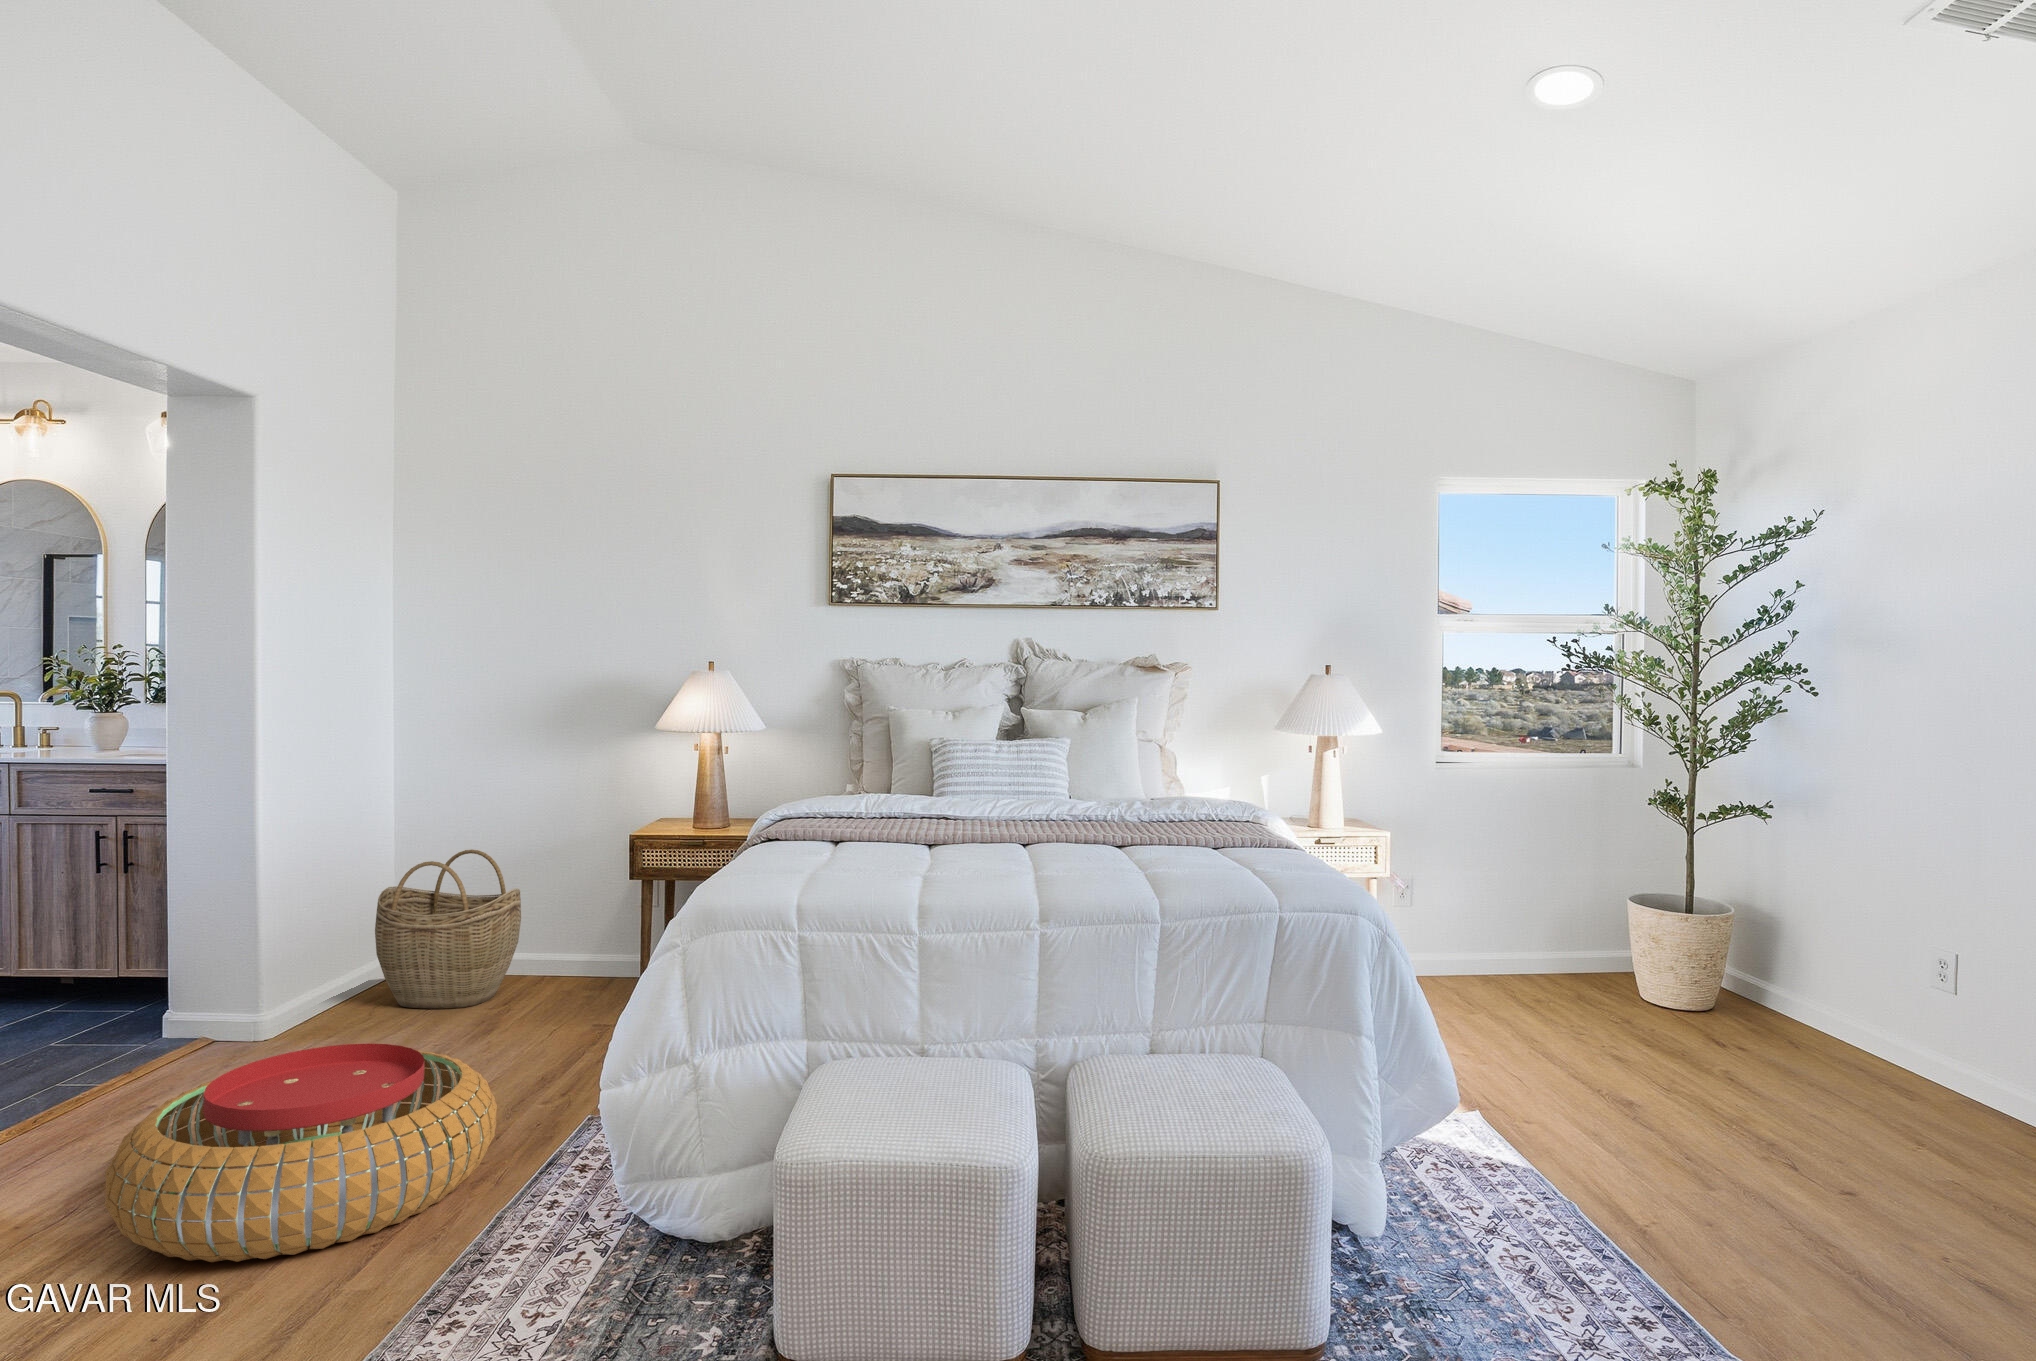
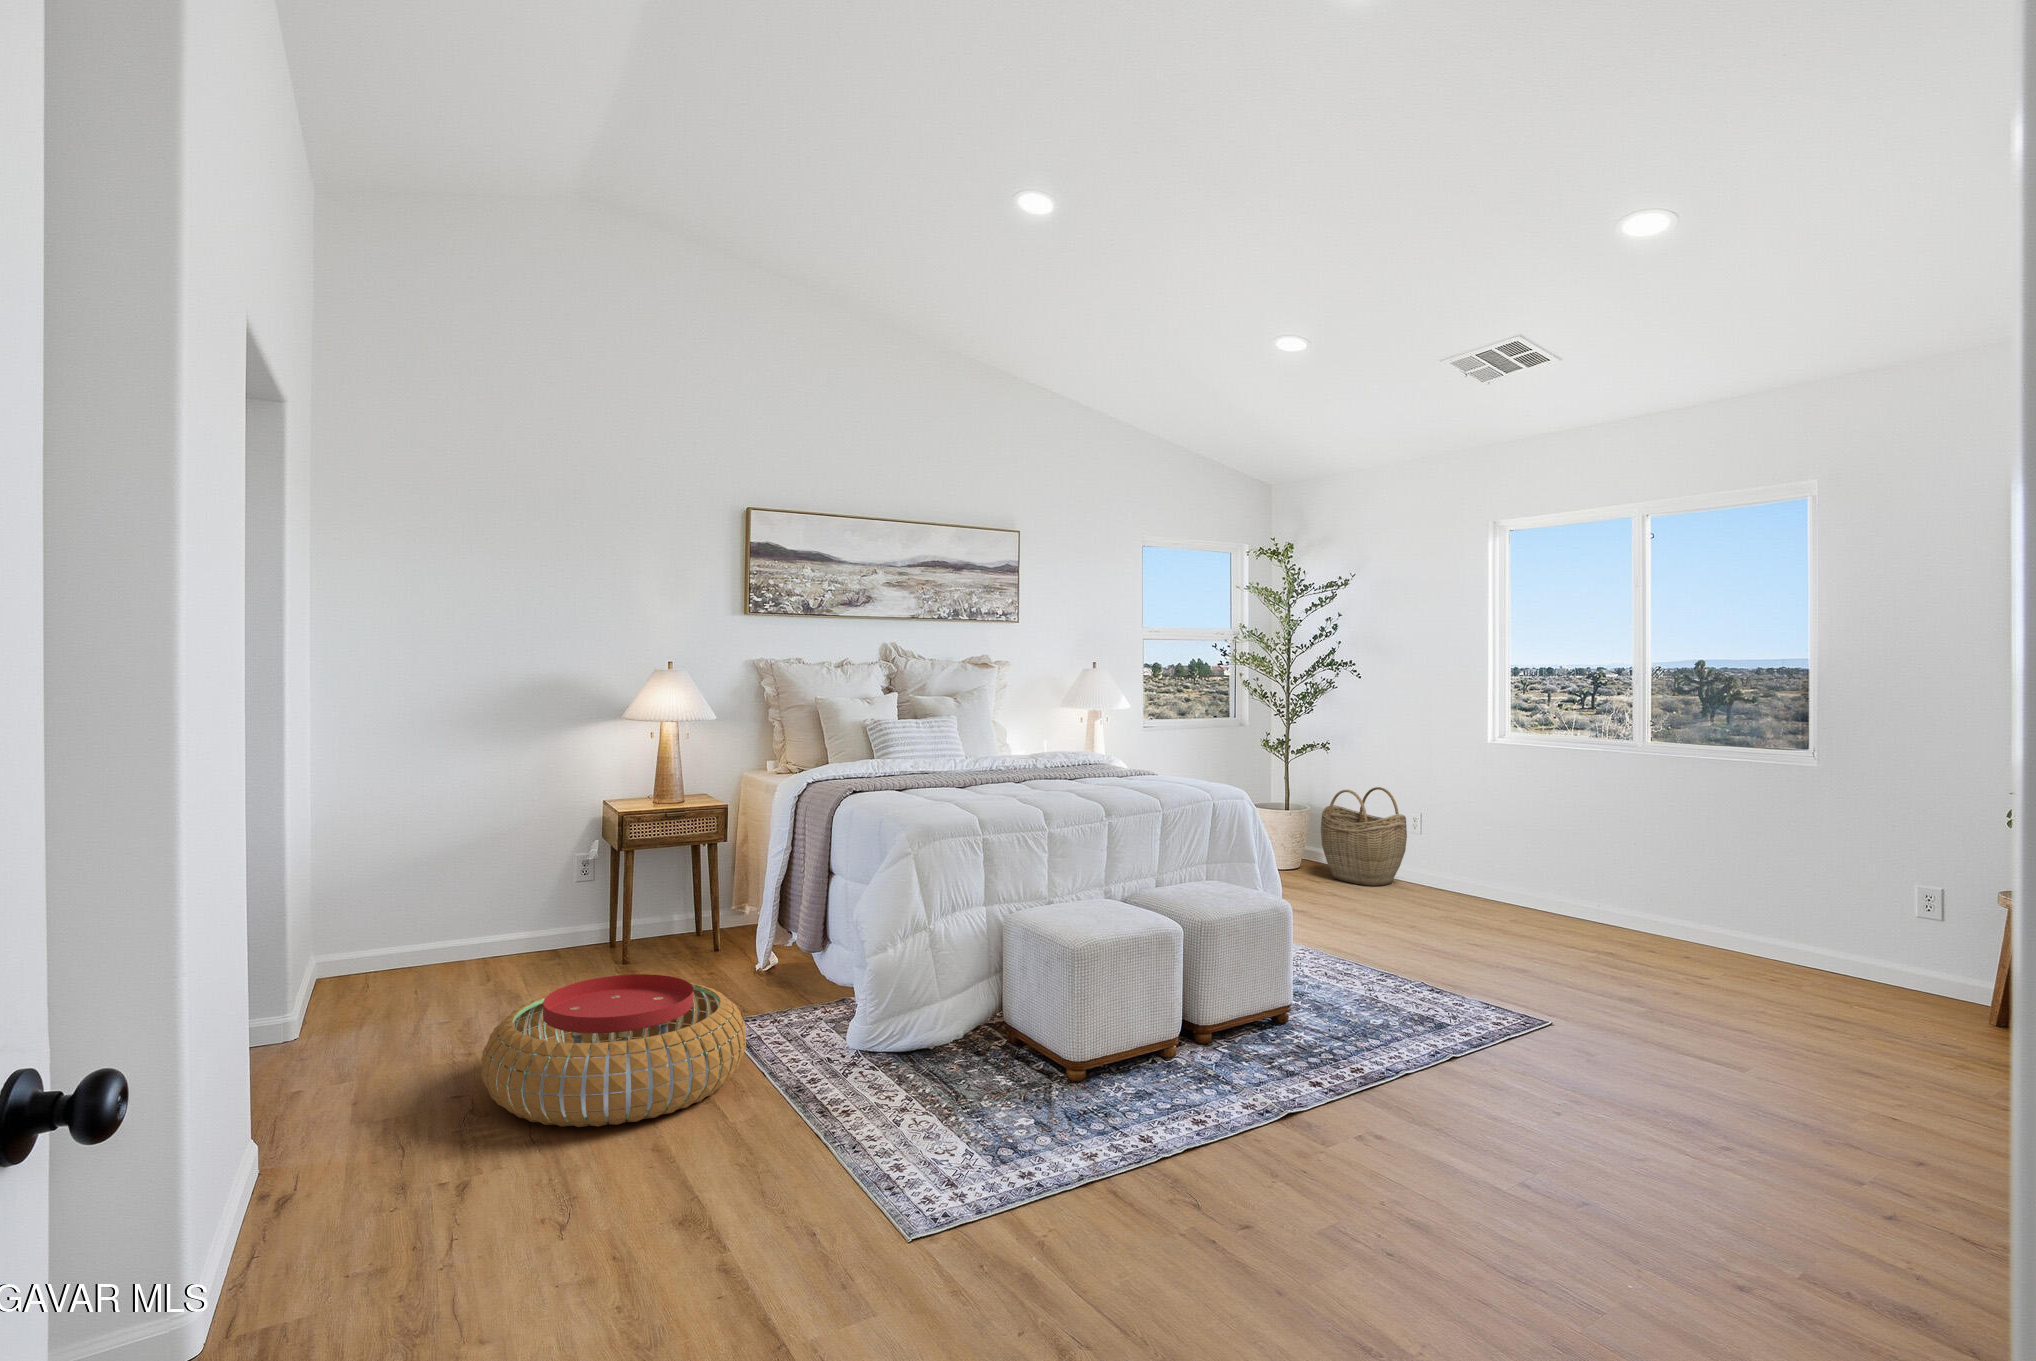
woven basket: present [375,850,521,1009] -> present [1321,787,1407,886]

